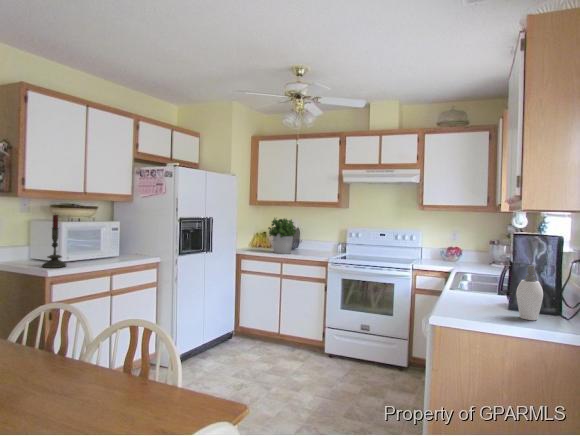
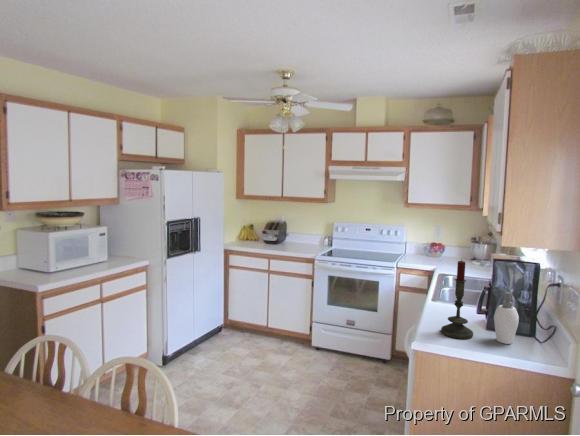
candle: present [42,215,66,268] -> present [441,260,473,339]
potted plant: present [268,218,296,254] -> none [255,214,284,250]

